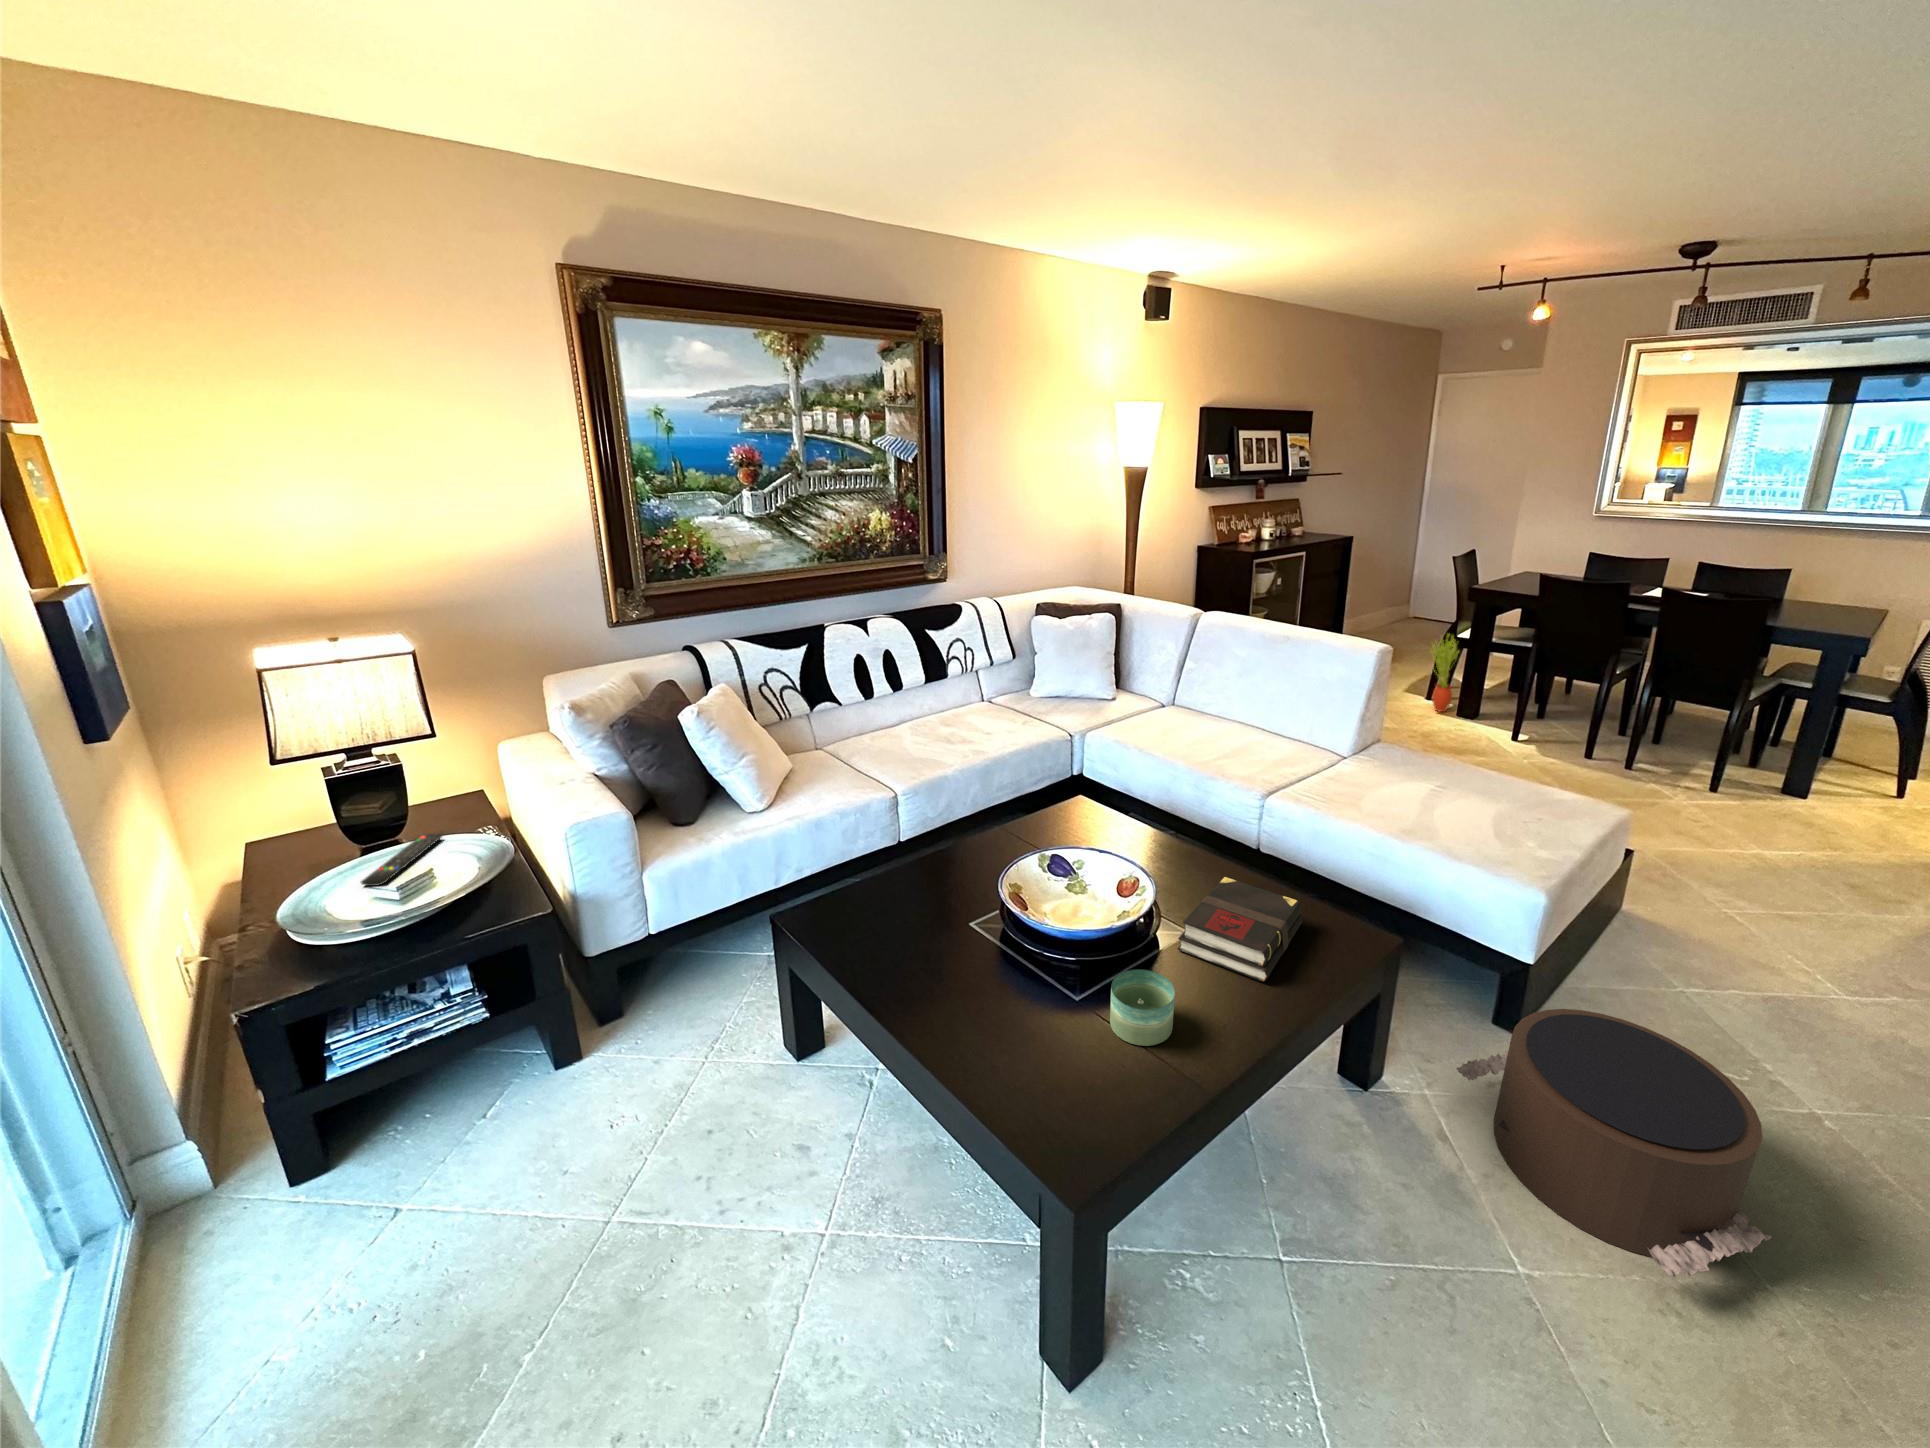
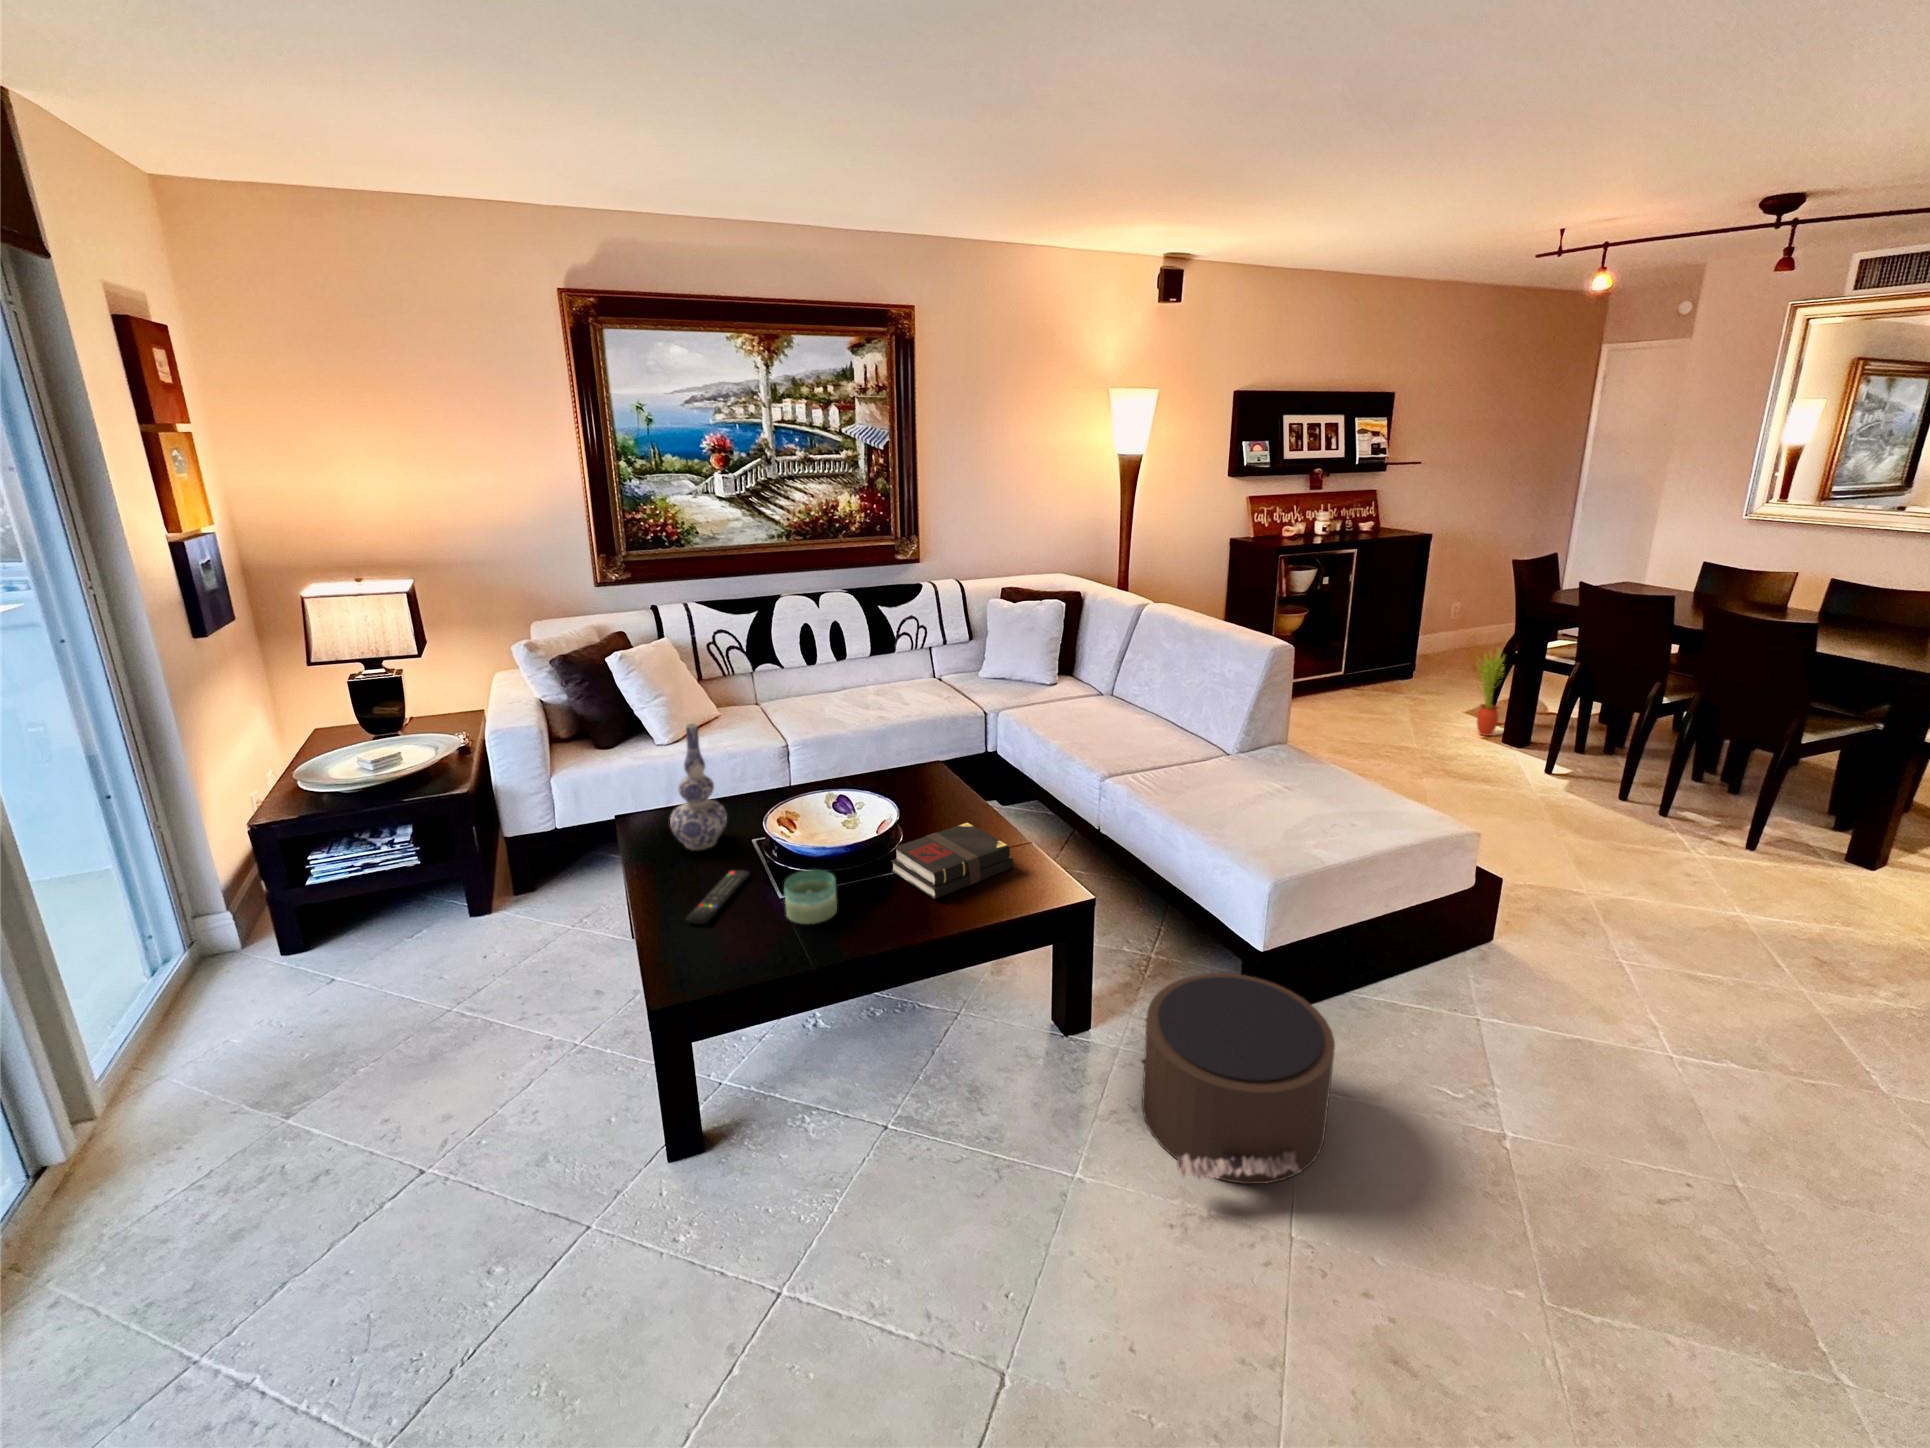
vase: none [884,800,951,955] -> present [670,723,727,850]
remote control: present [361,834,442,886] -> present [686,870,750,924]

